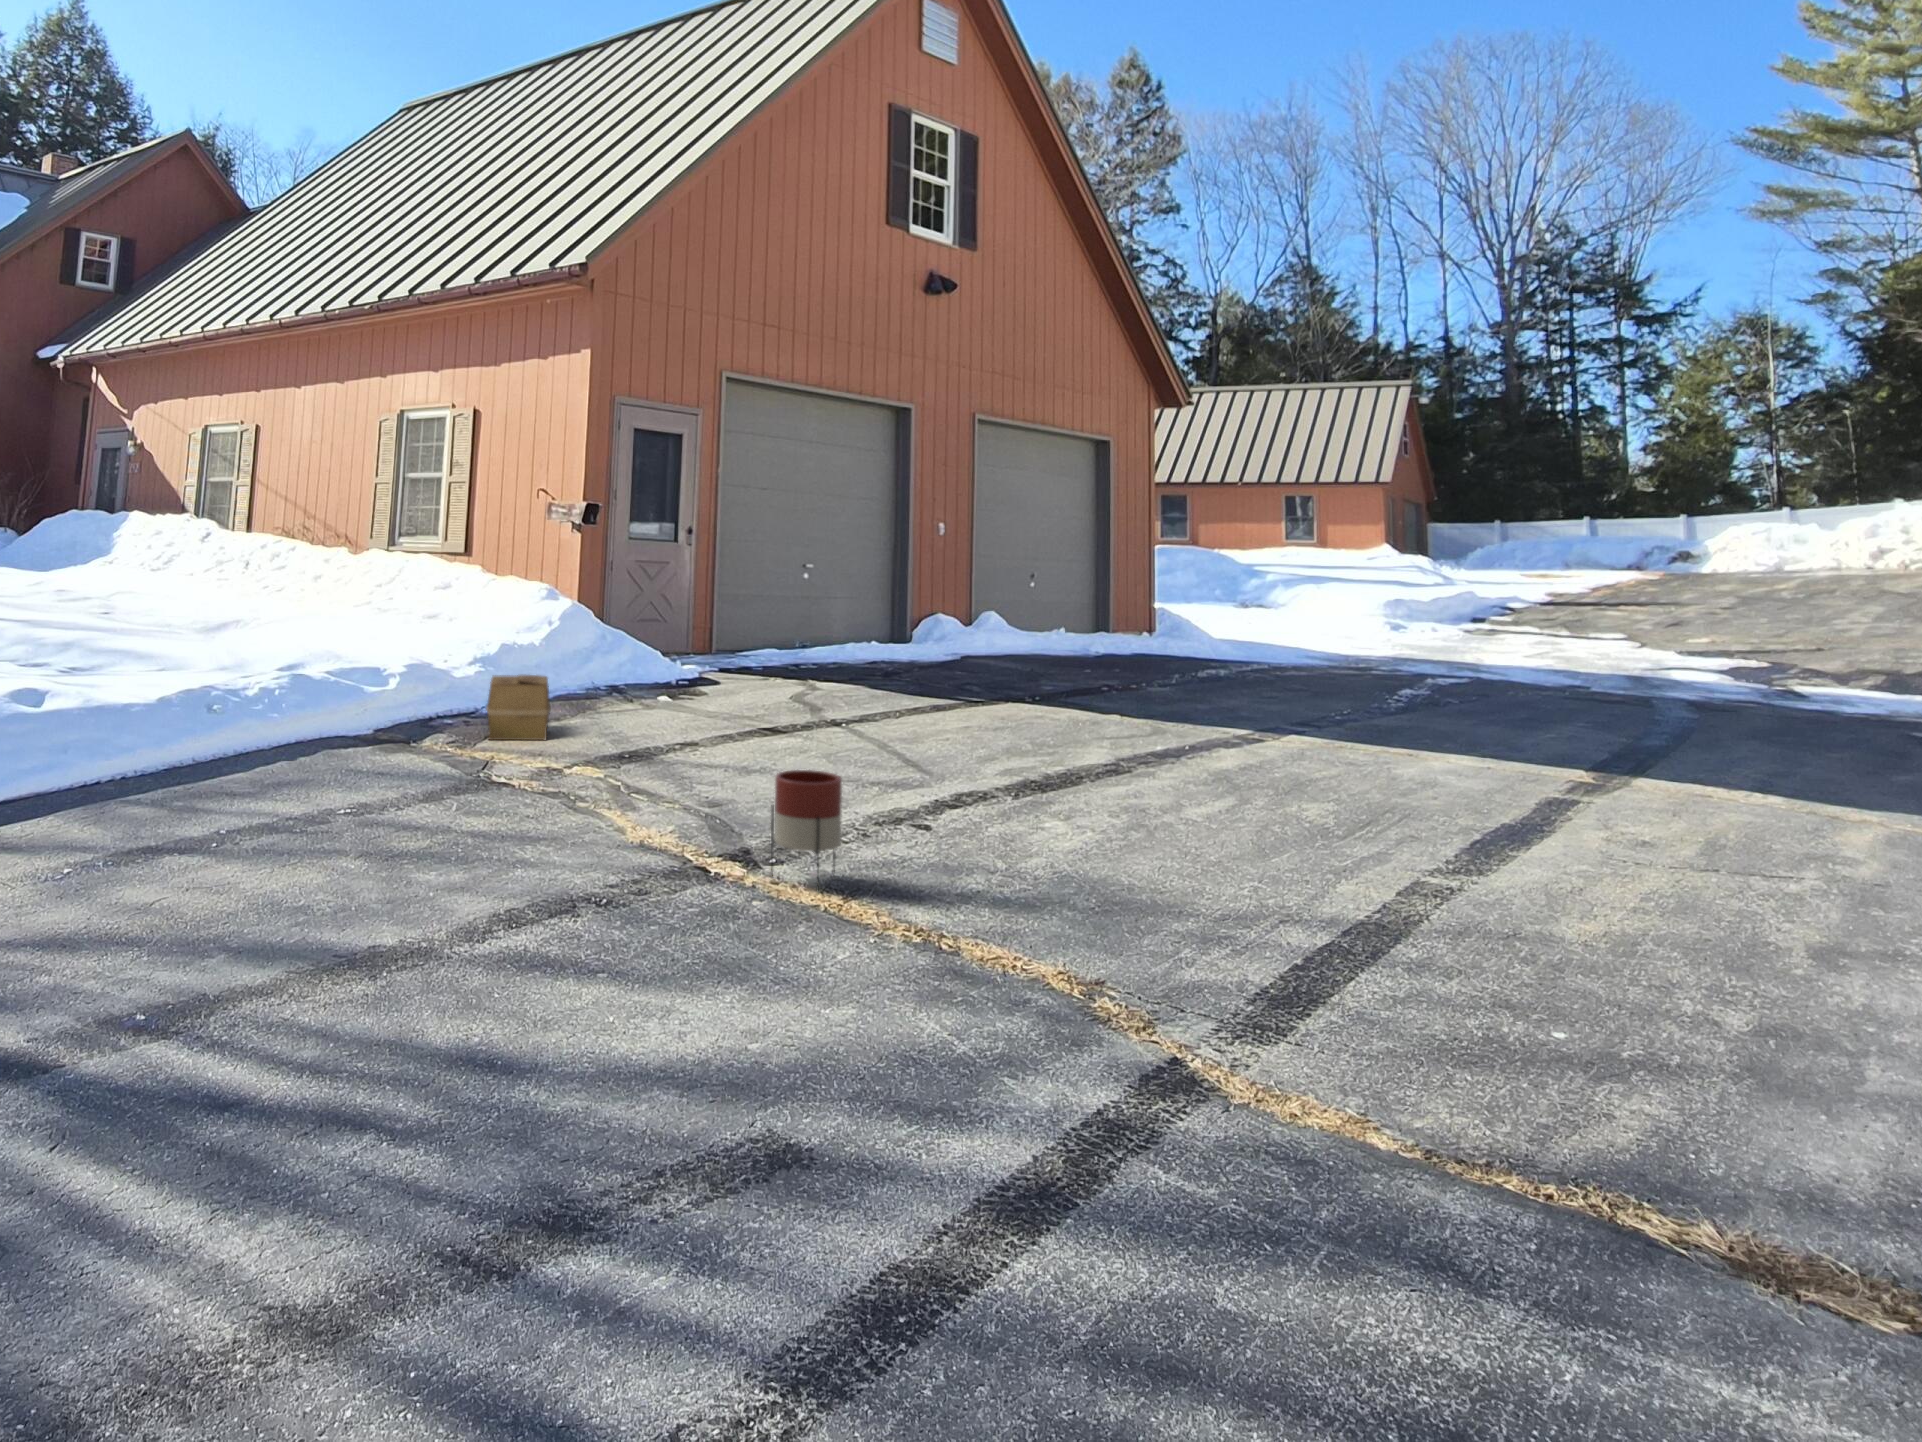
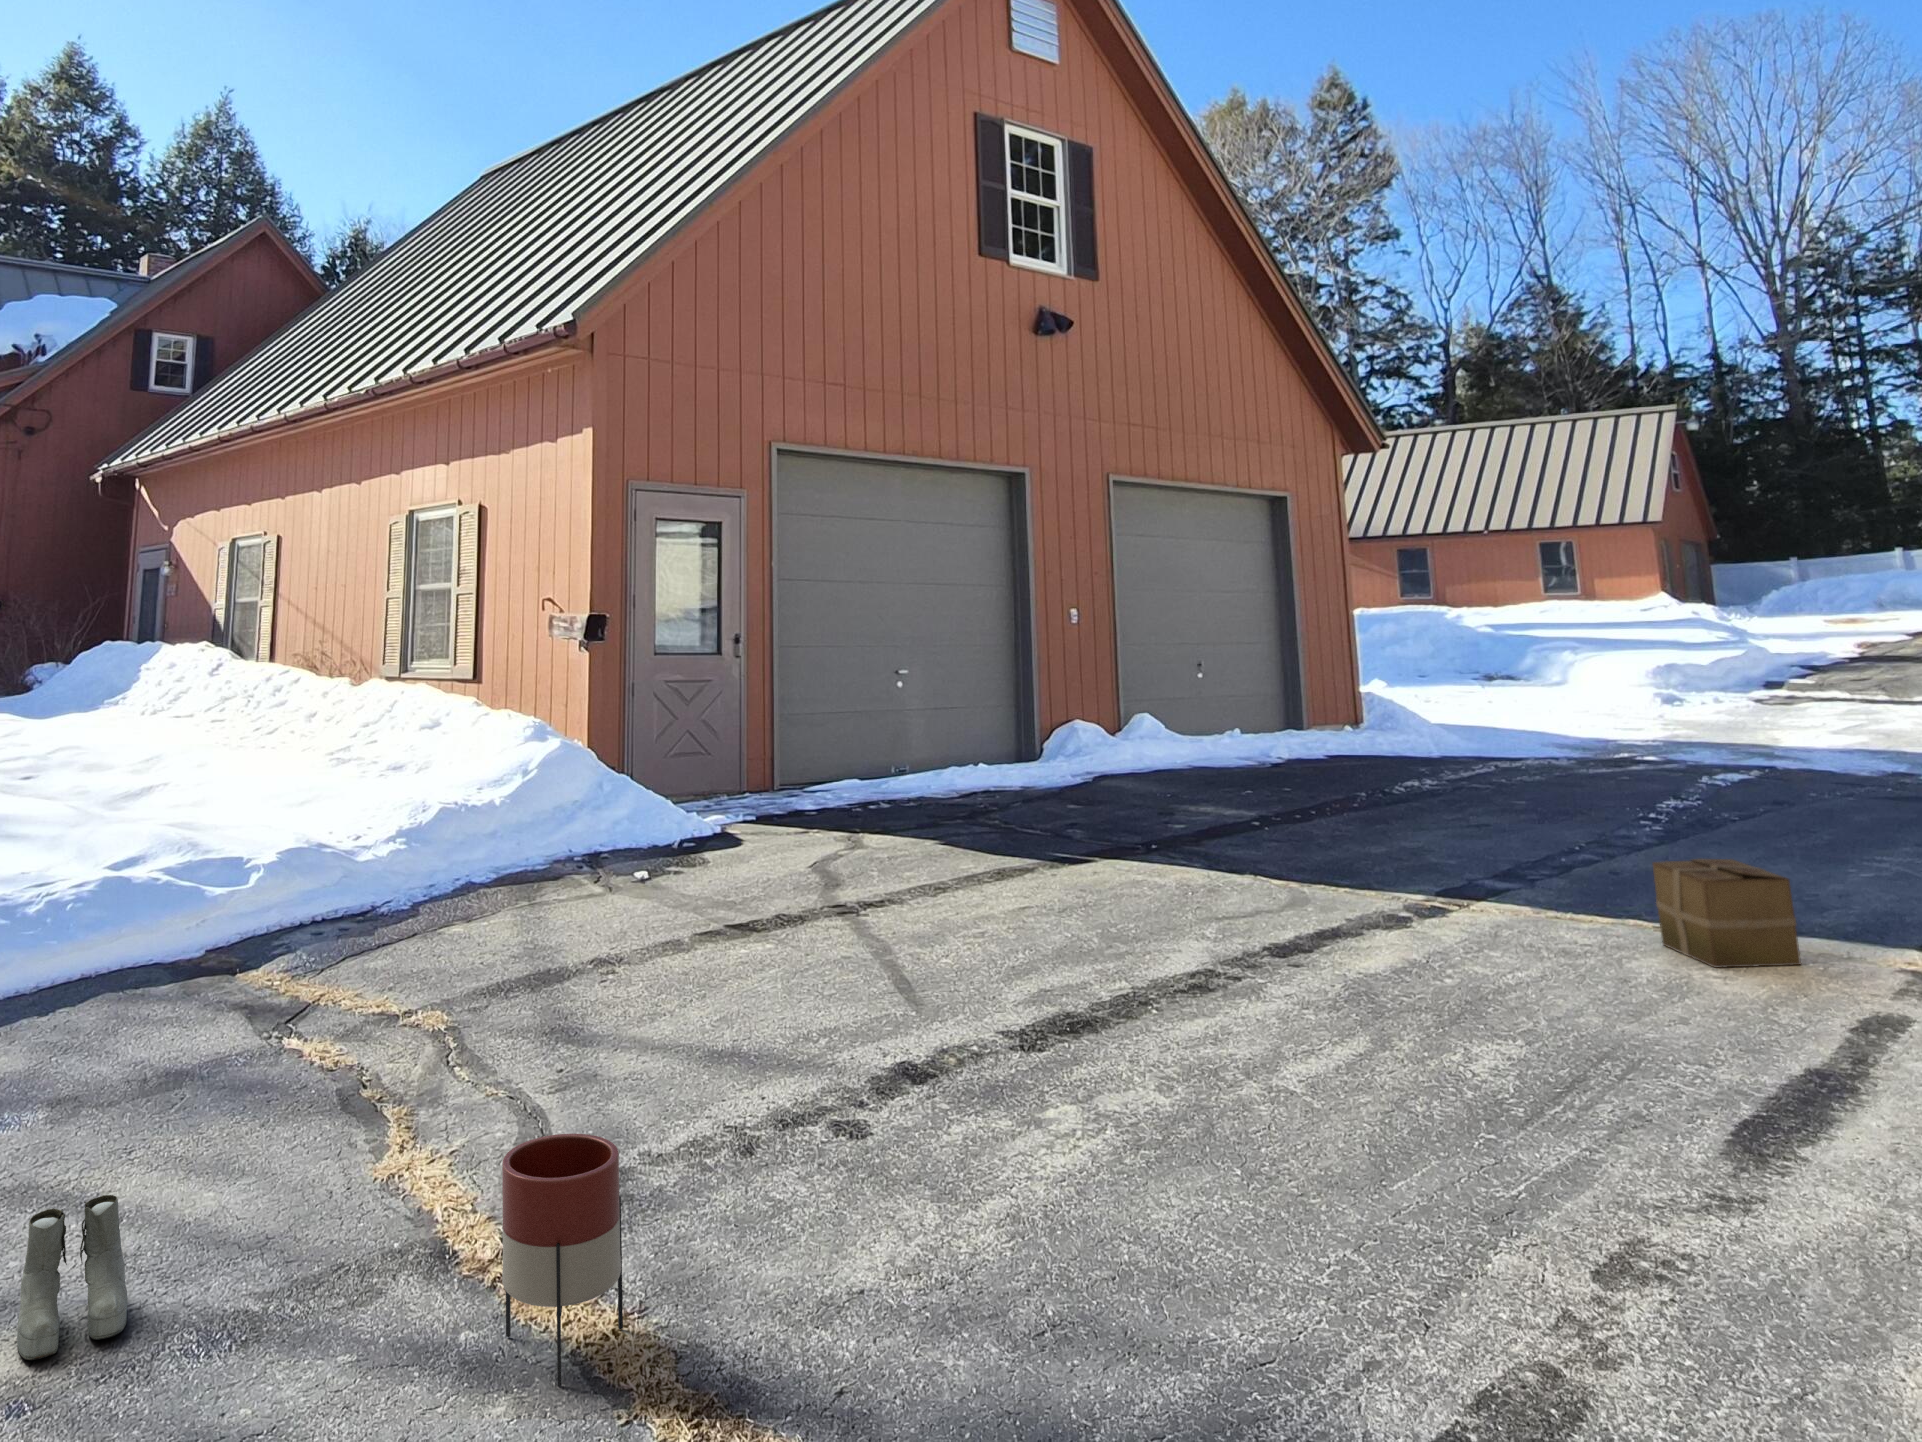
cardboard box: present [486,675,551,740] -> present [1653,858,1801,968]
boots: none [477,802,544,880] -> present [17,1195,128,1360]

